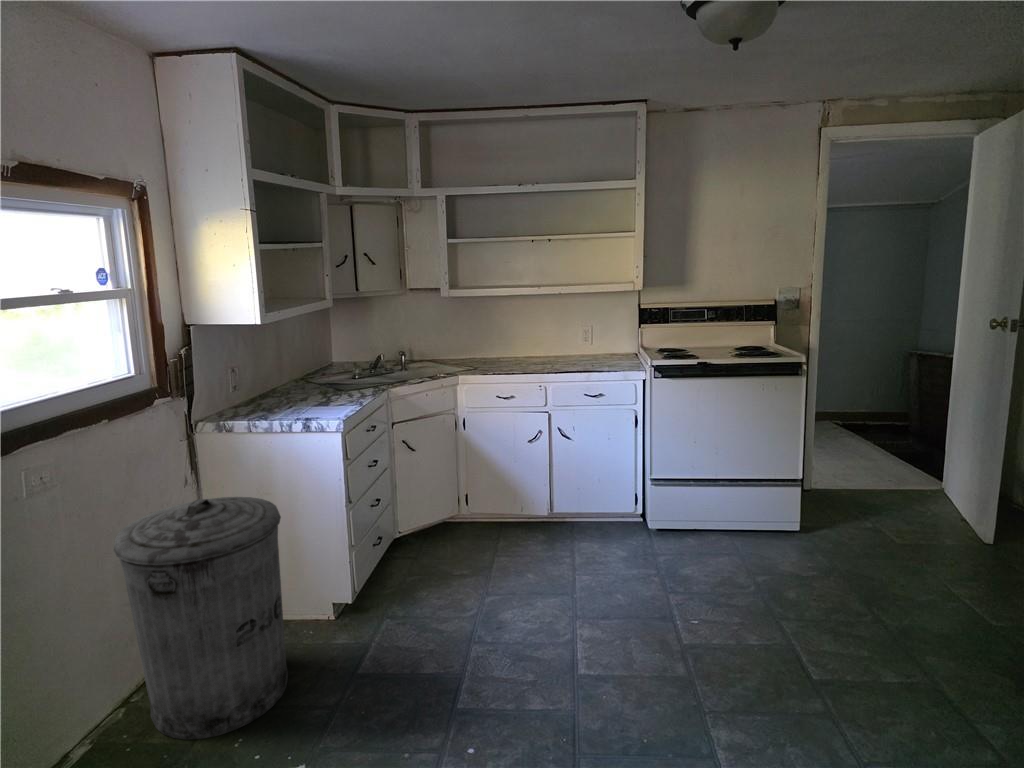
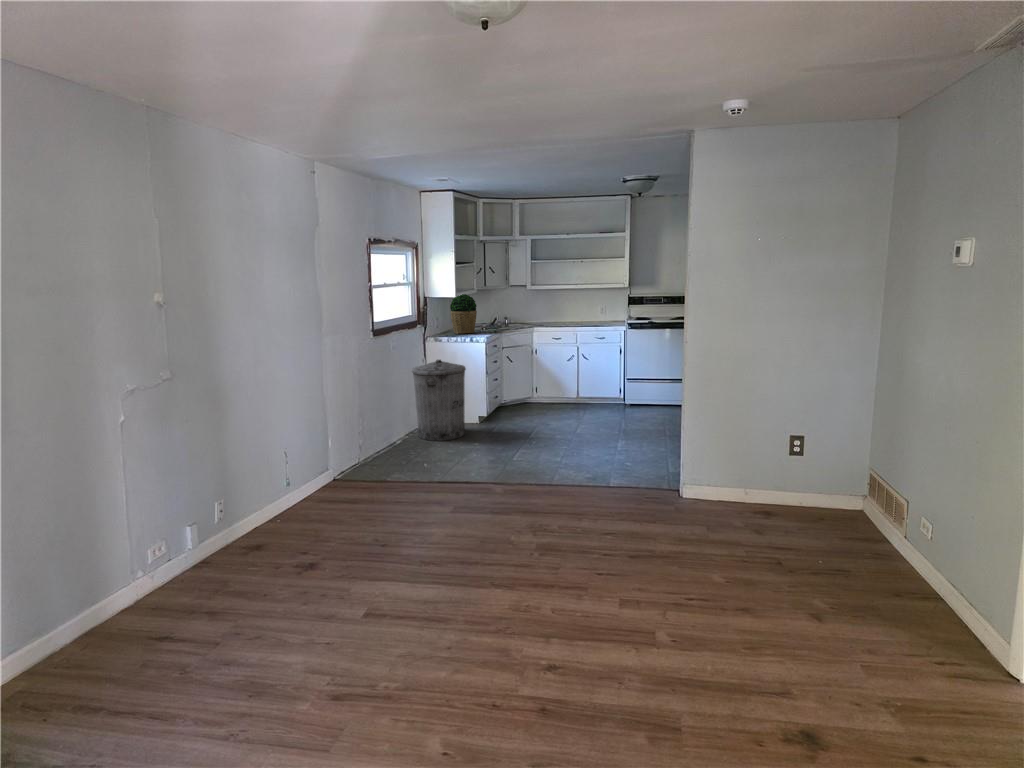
potted plant: none [259,312,326,406] -> present [450,294,477,334]

